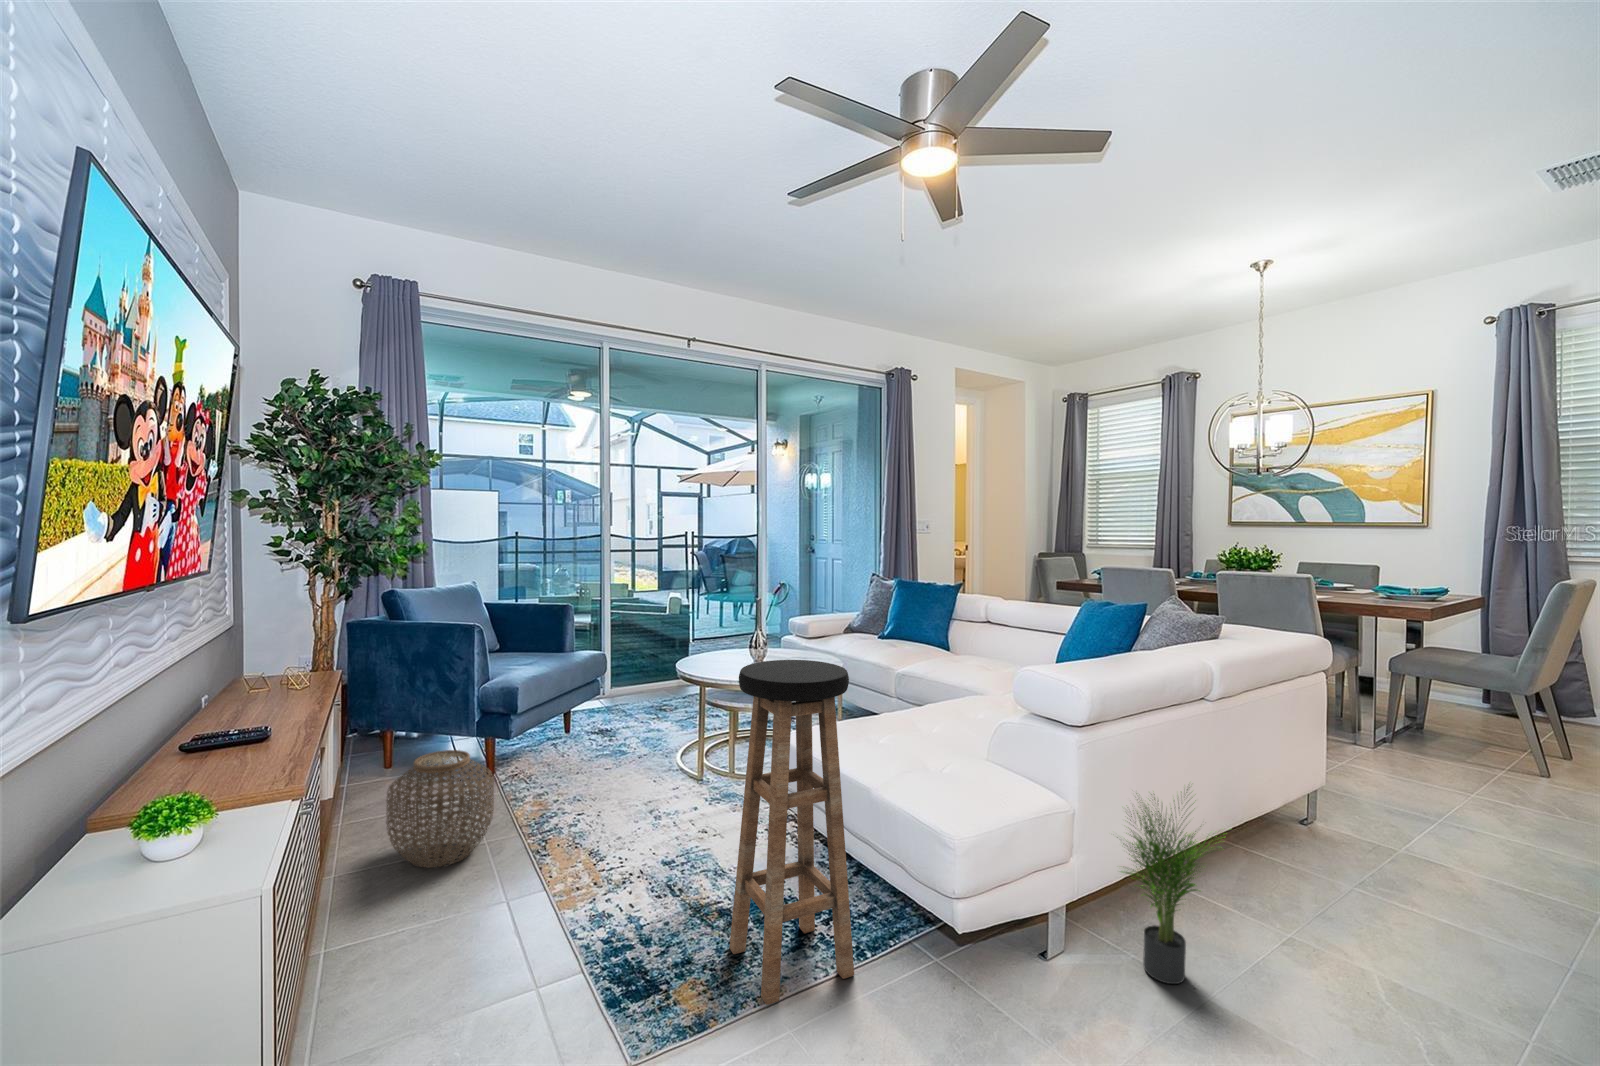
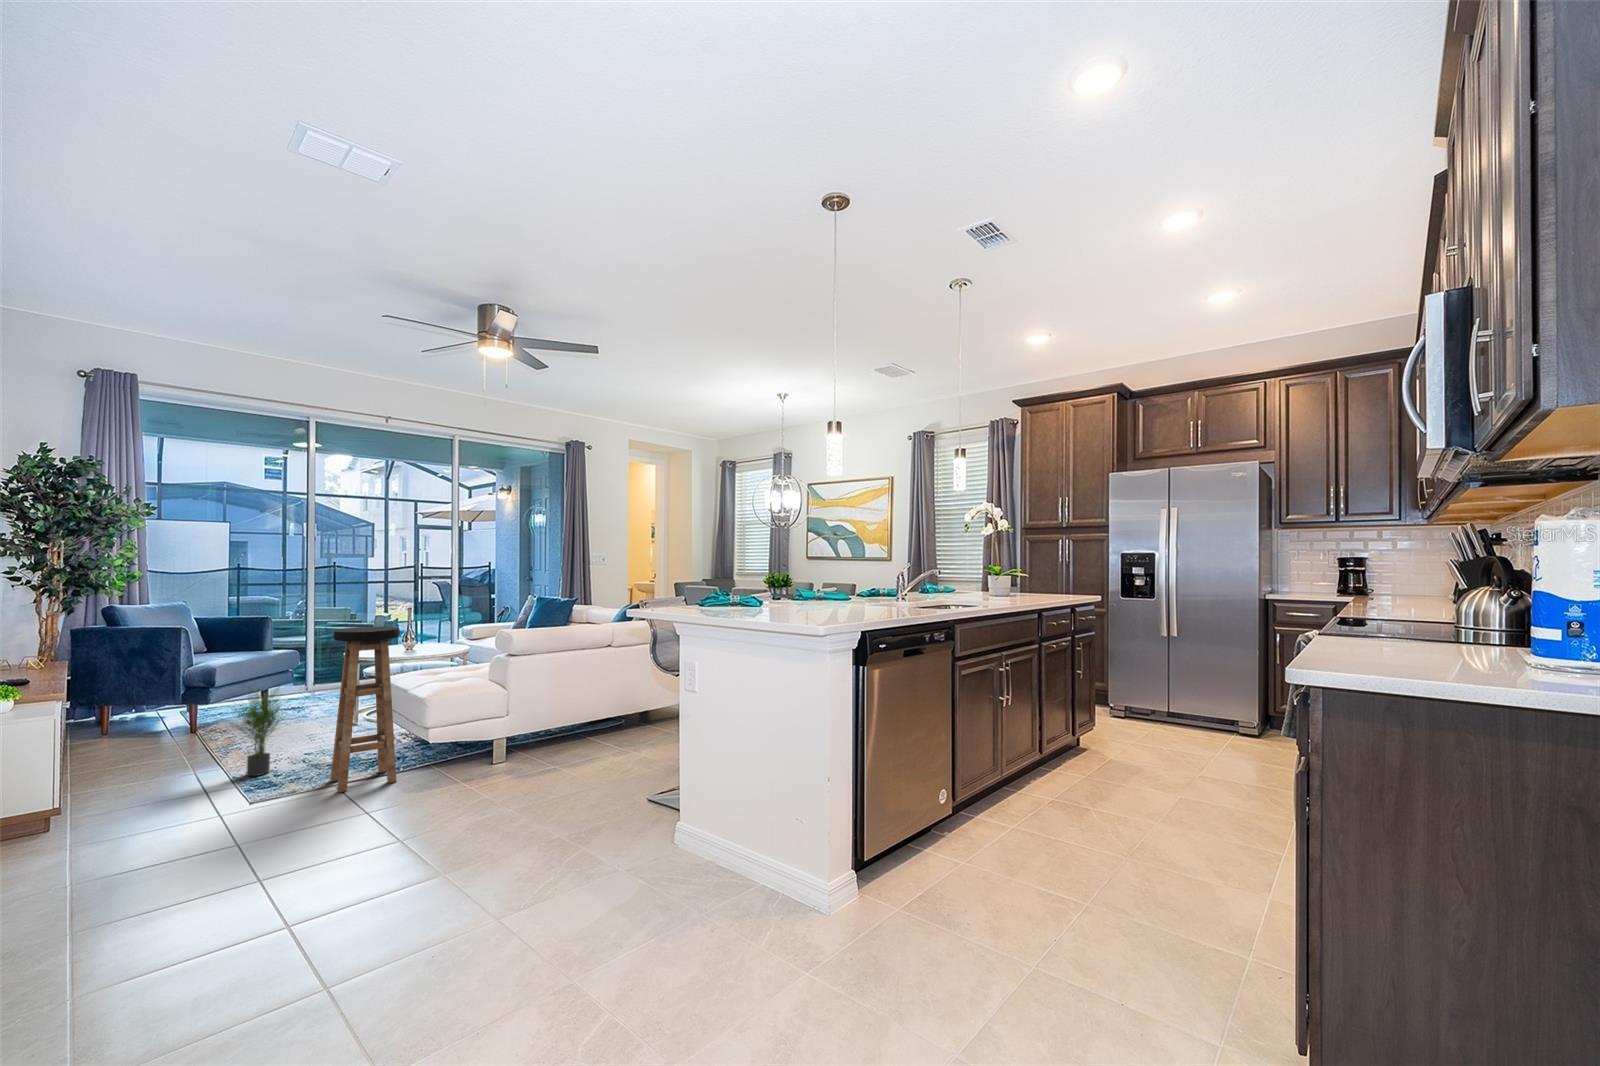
woven basket: present [386,750,494,867] -> none [104,702,188,772]
potted plant: present [1117,789,1217,984] -> present [222,688,282,776]

